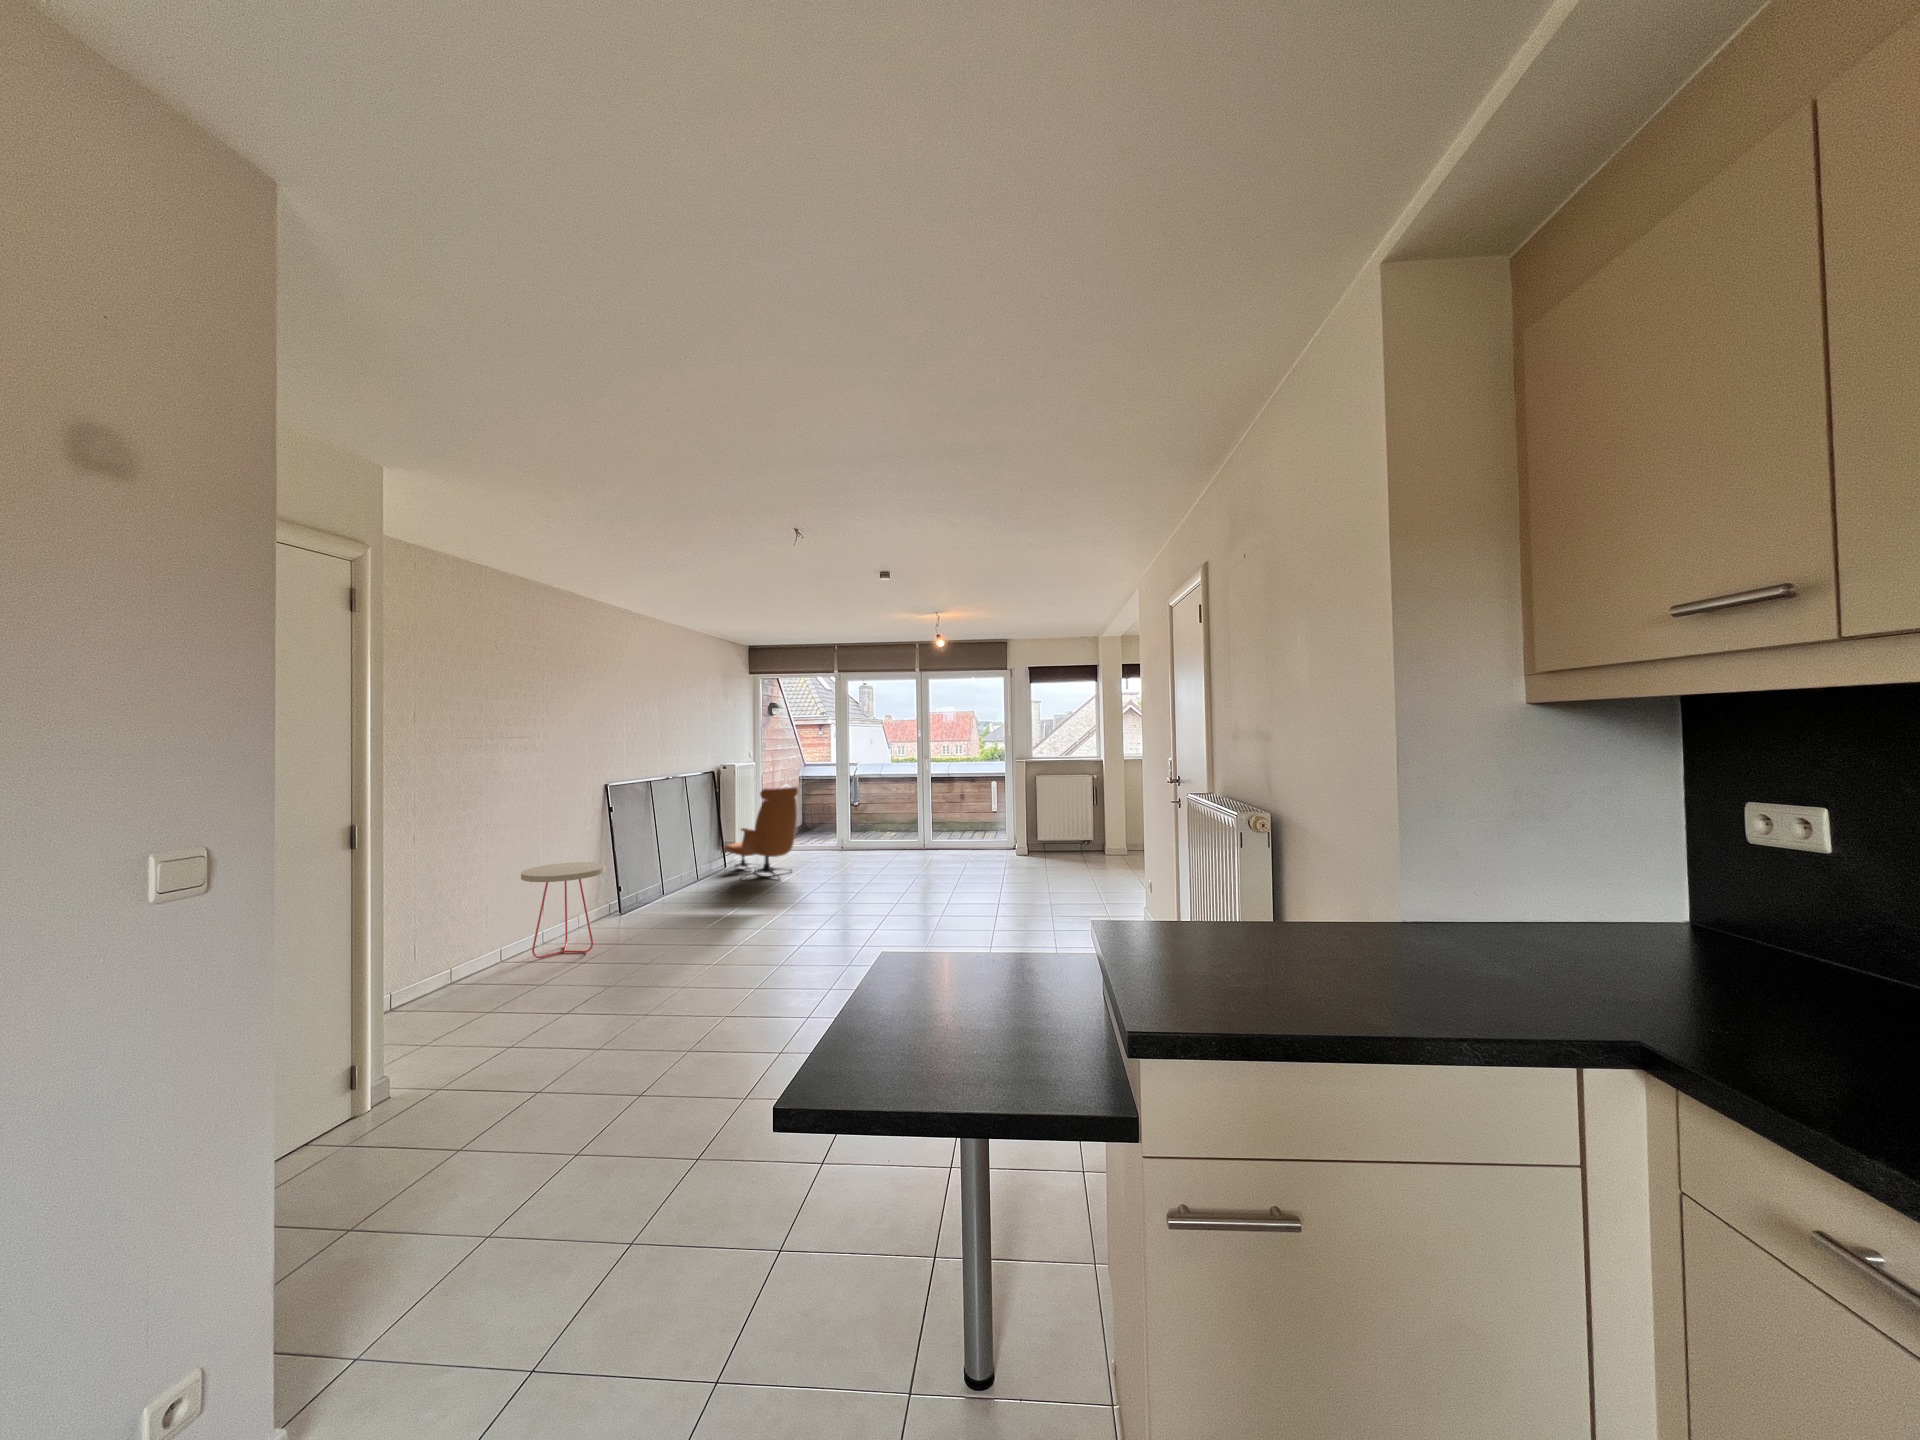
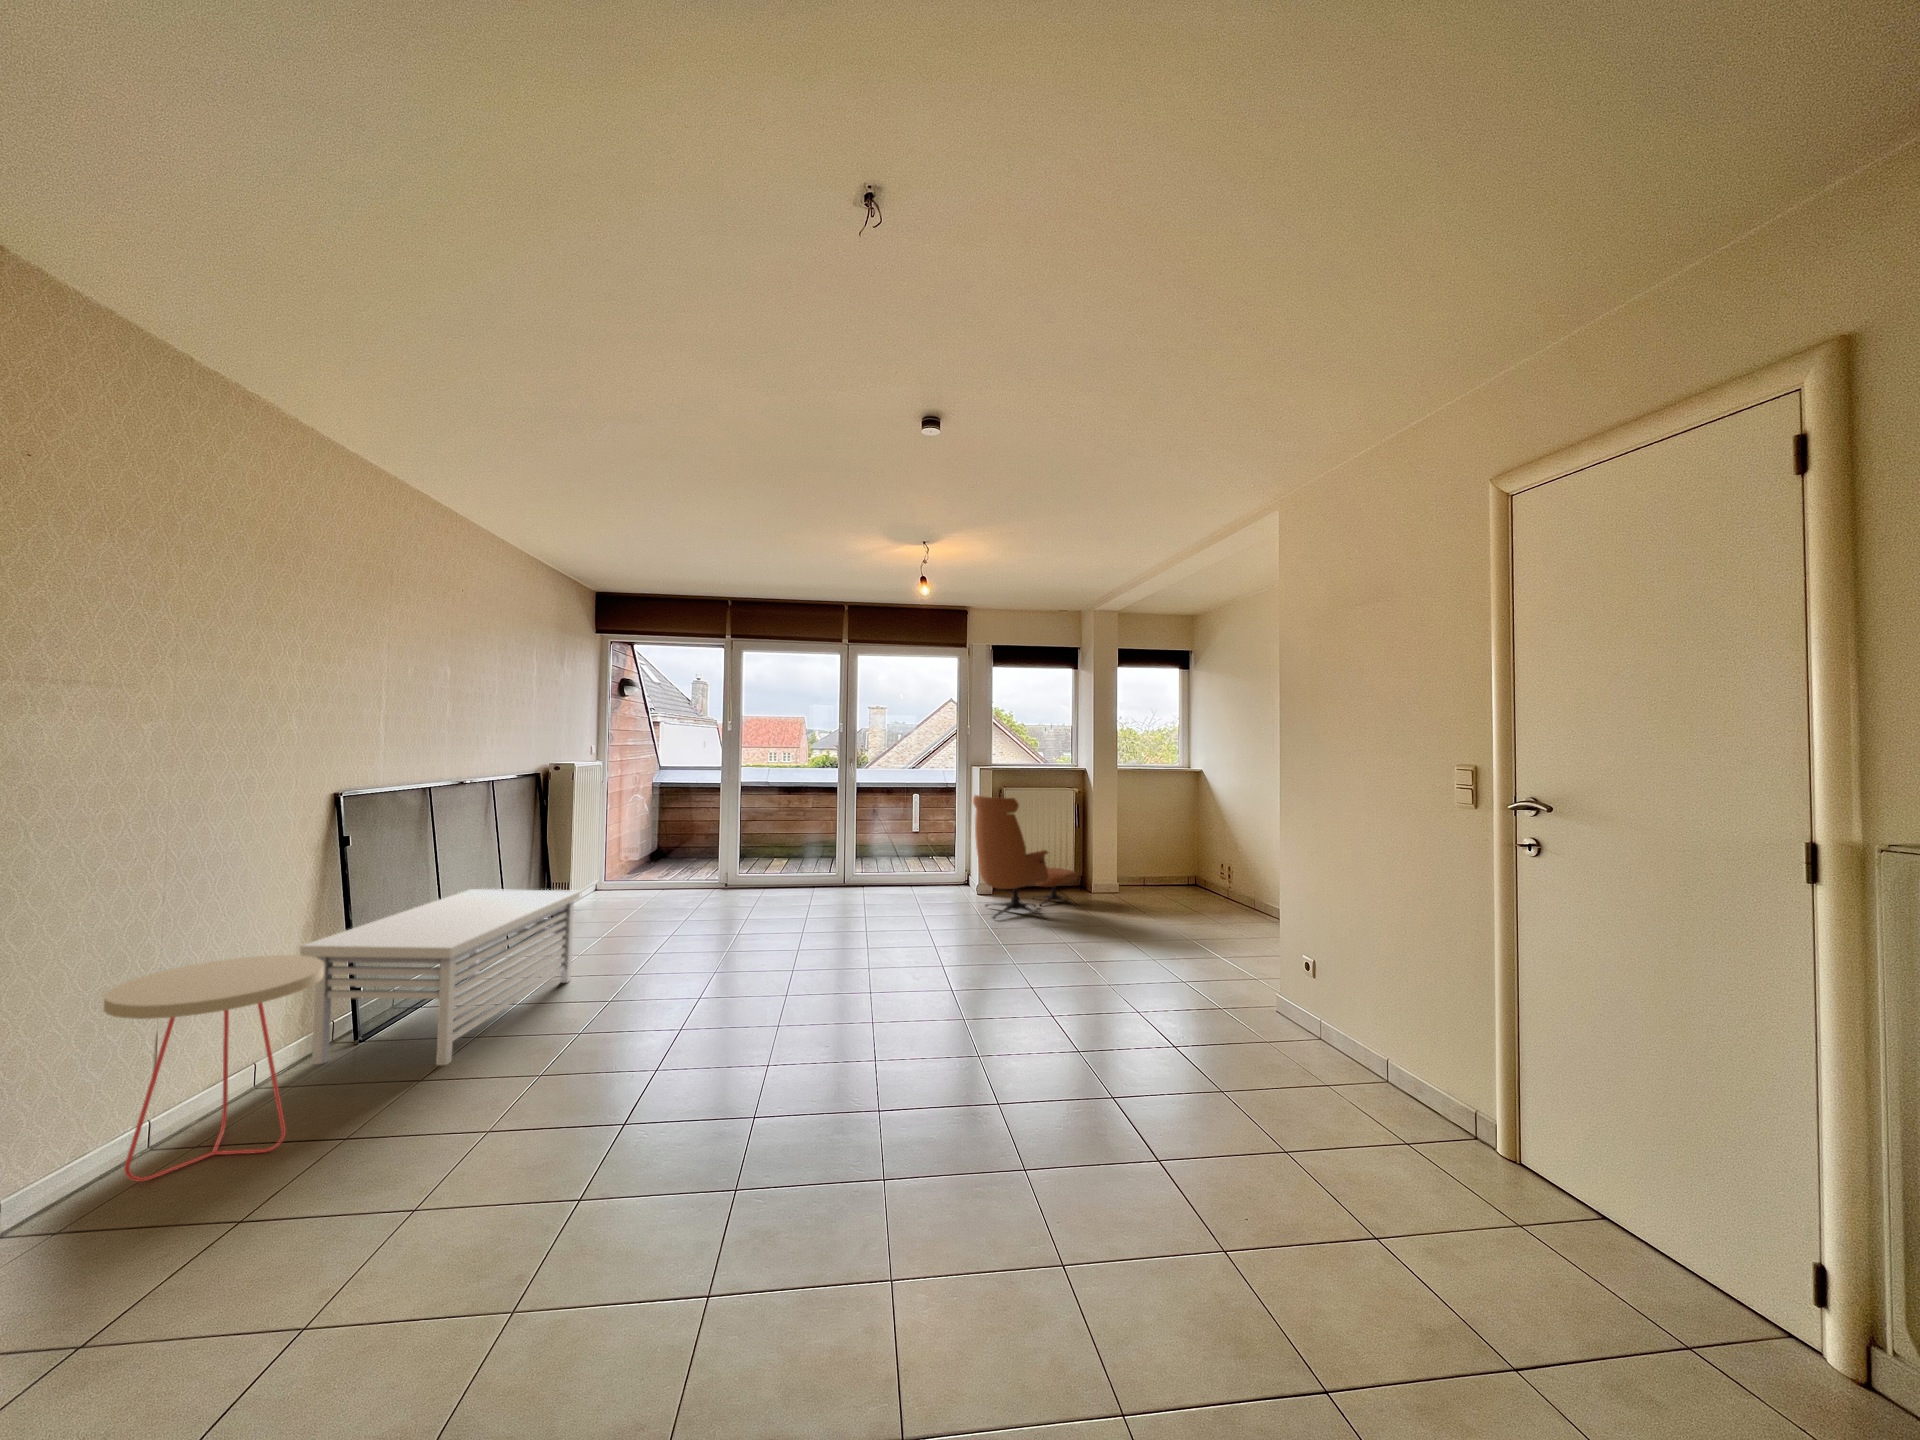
lounge chair: present [724,787,798,878] -> present [973,795,1078,919]
storage bench: none [593,840,735,928] -> present [300,889,580,1065]

